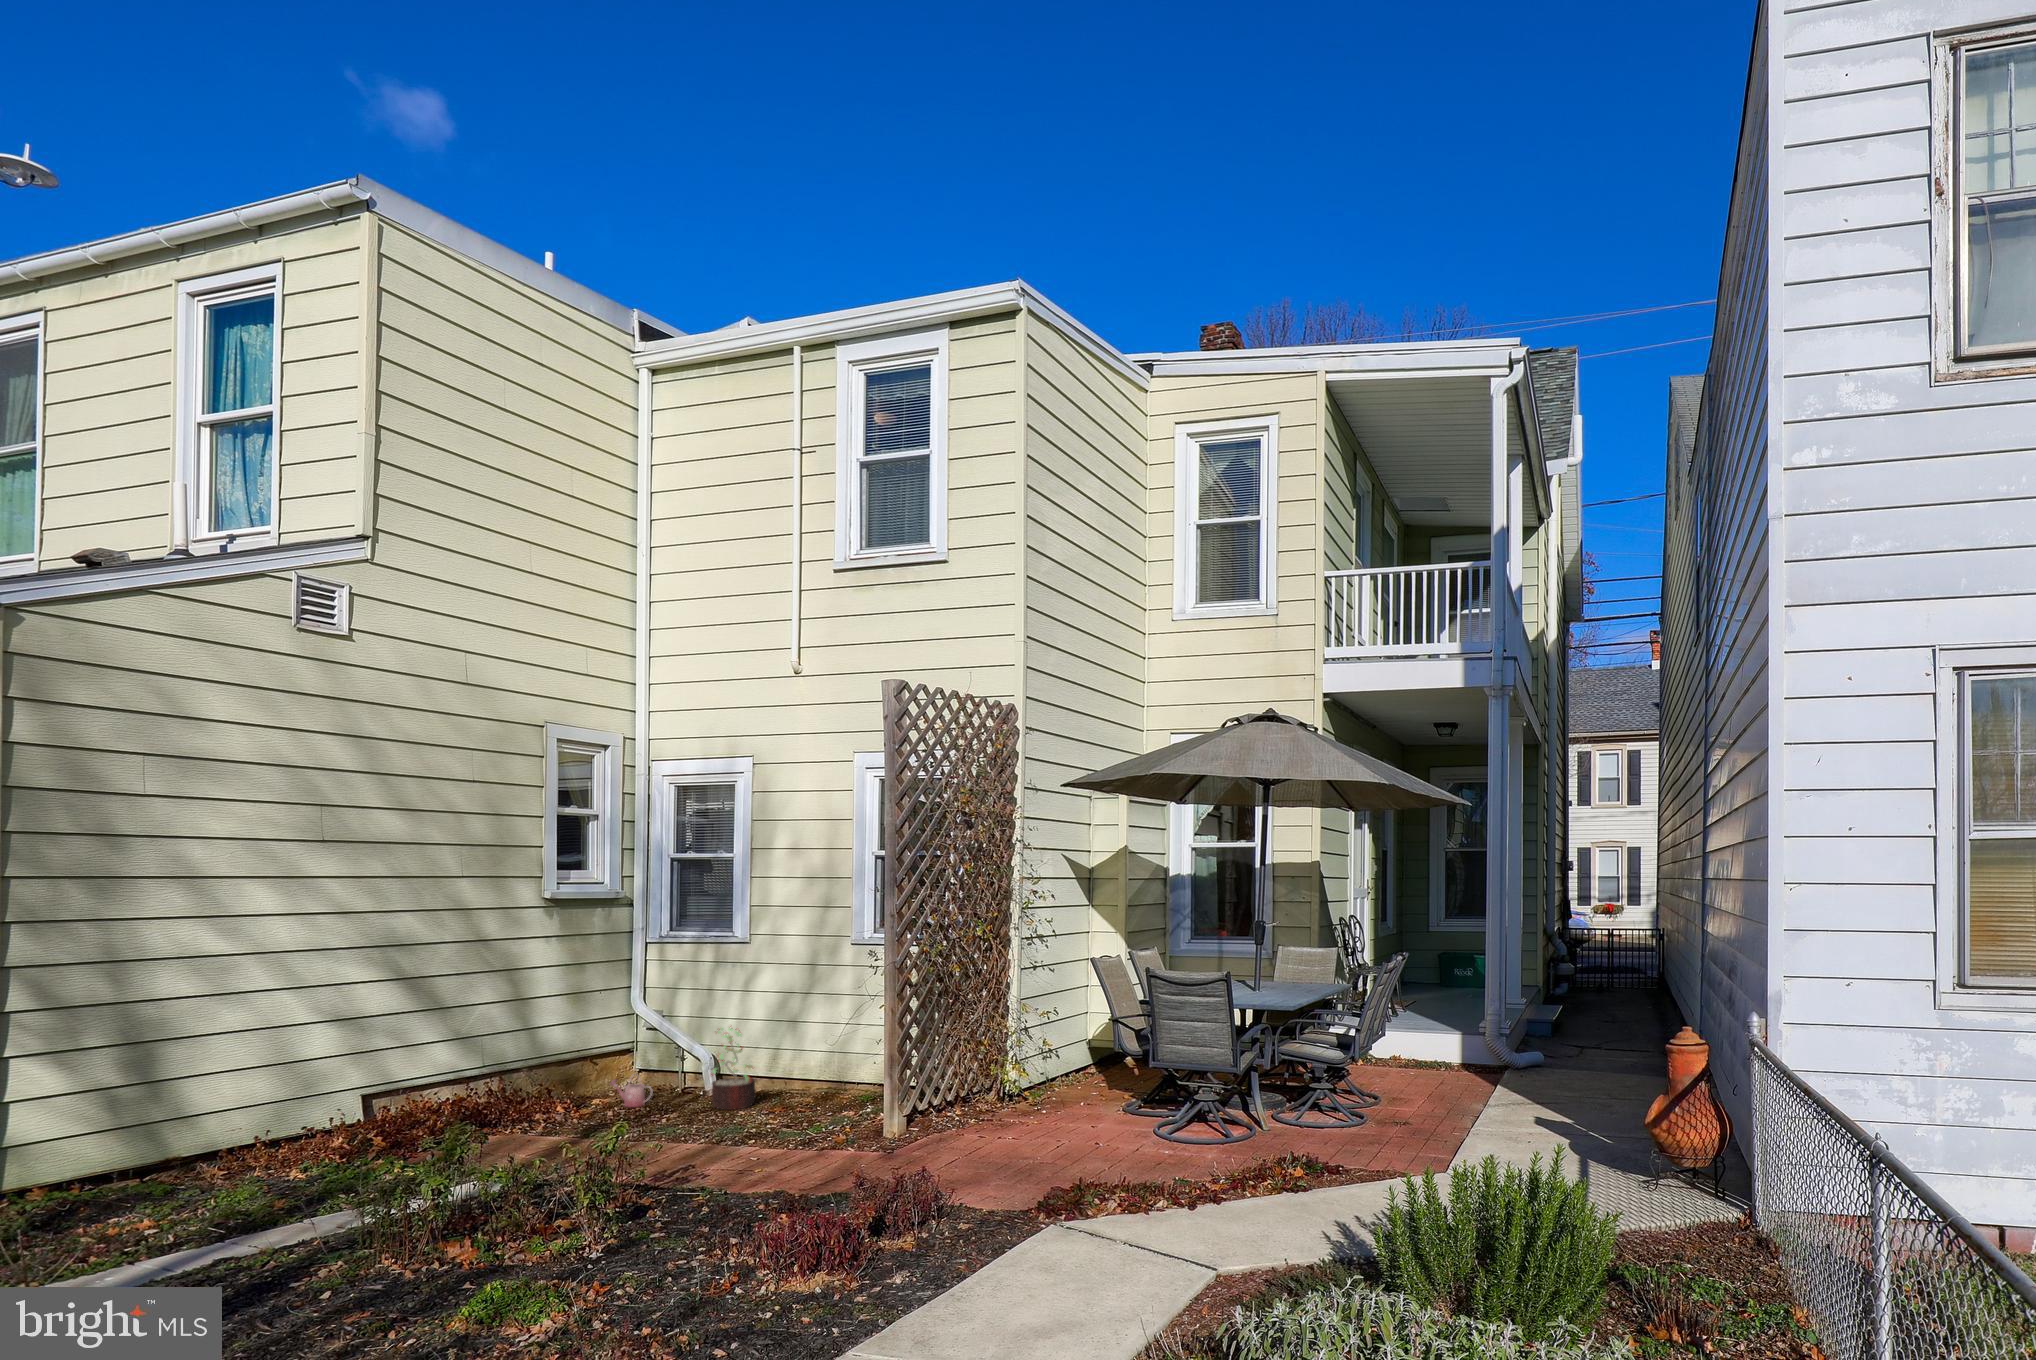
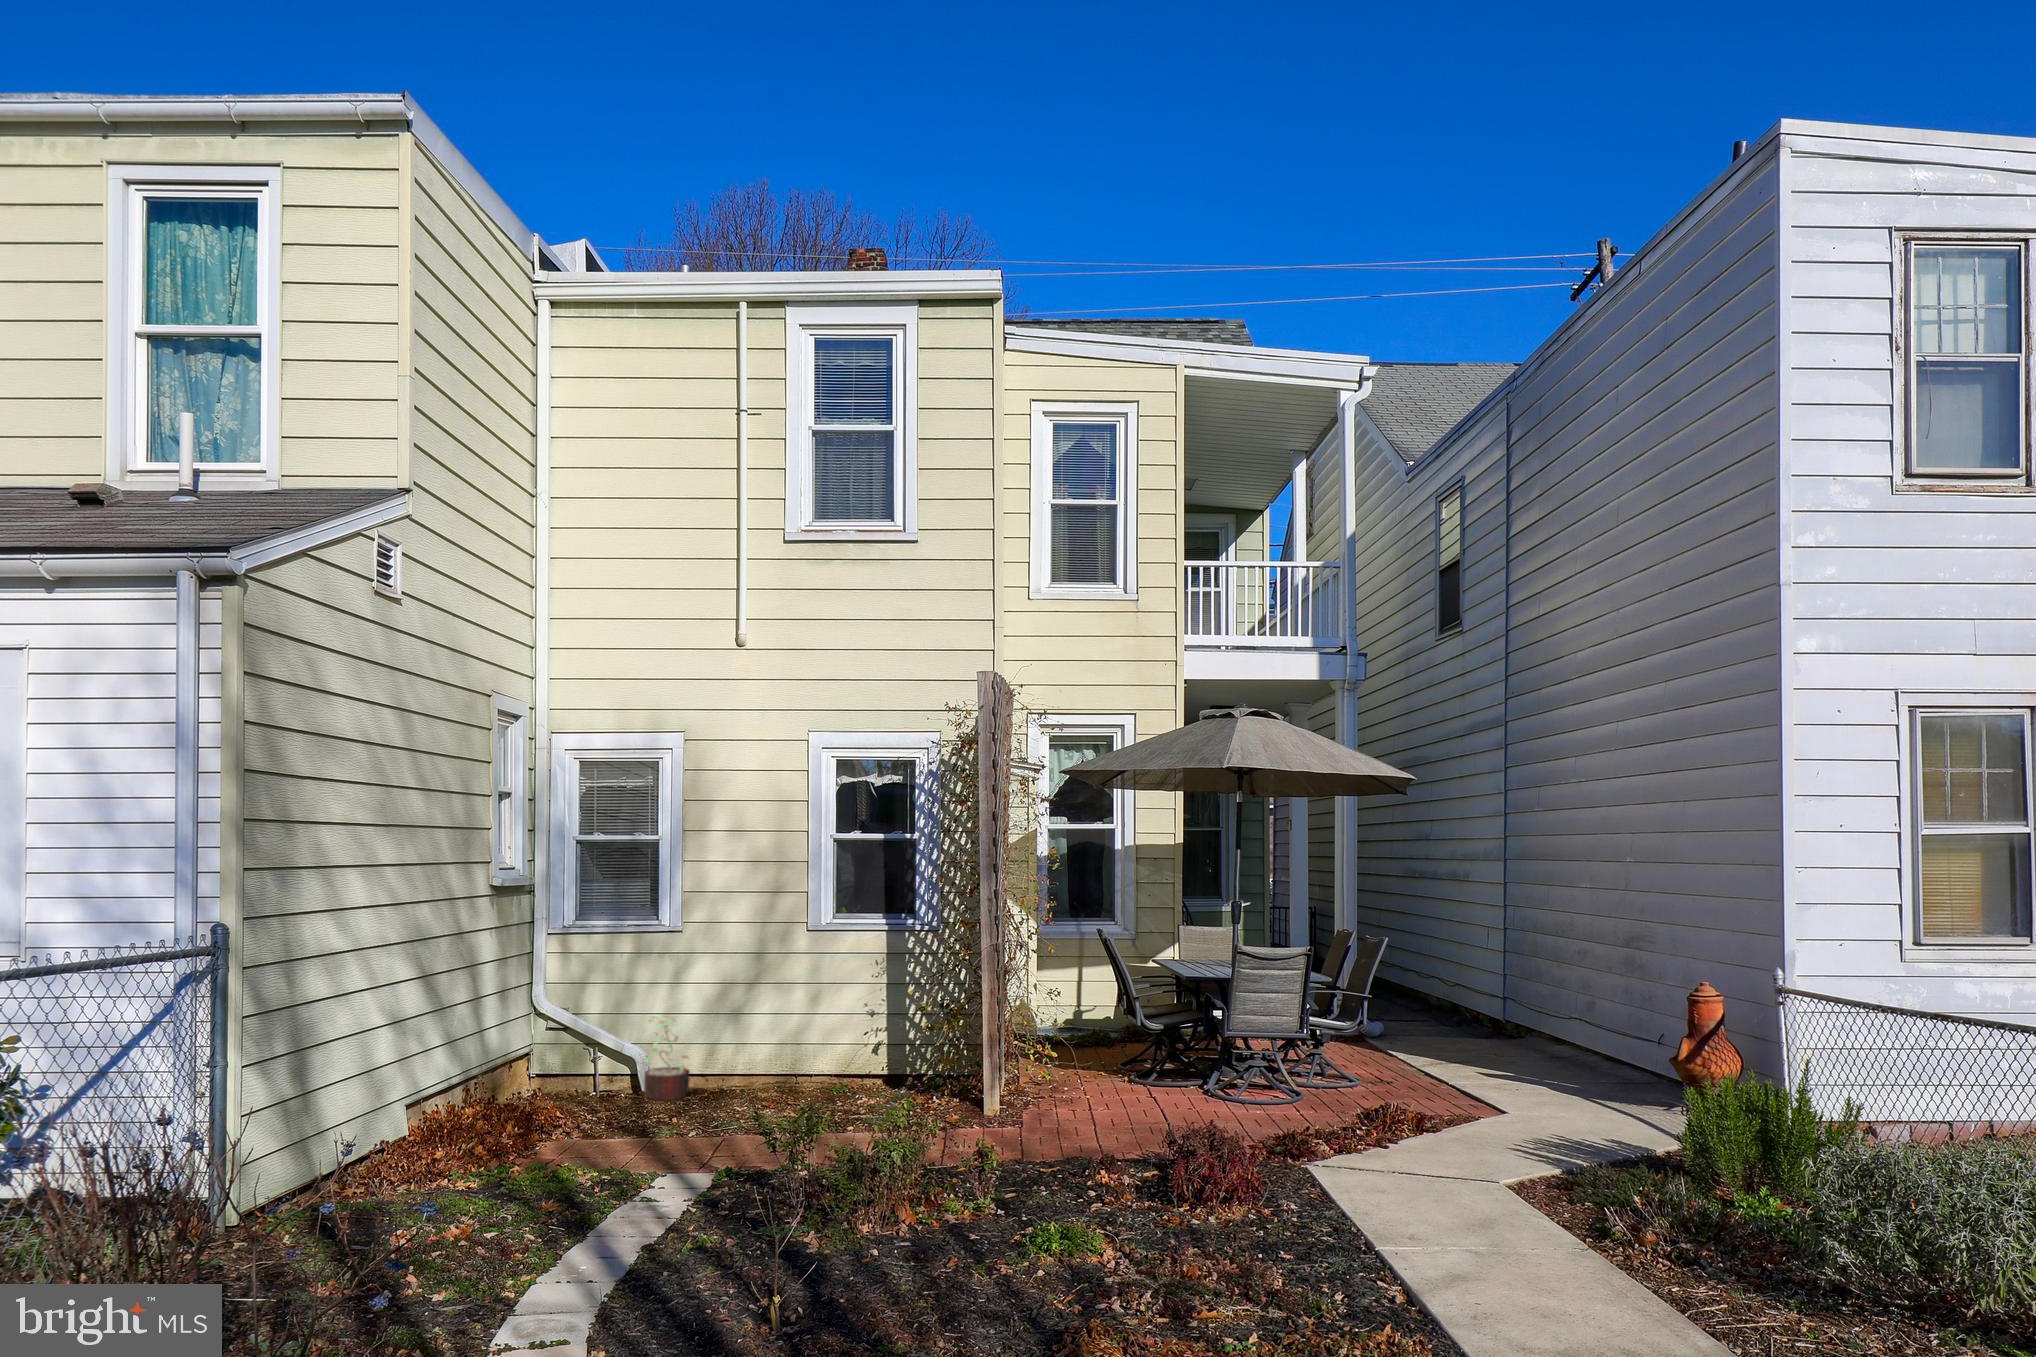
watering can: present [610,1074,653,1107] -> none [535,1061,582,1095]

